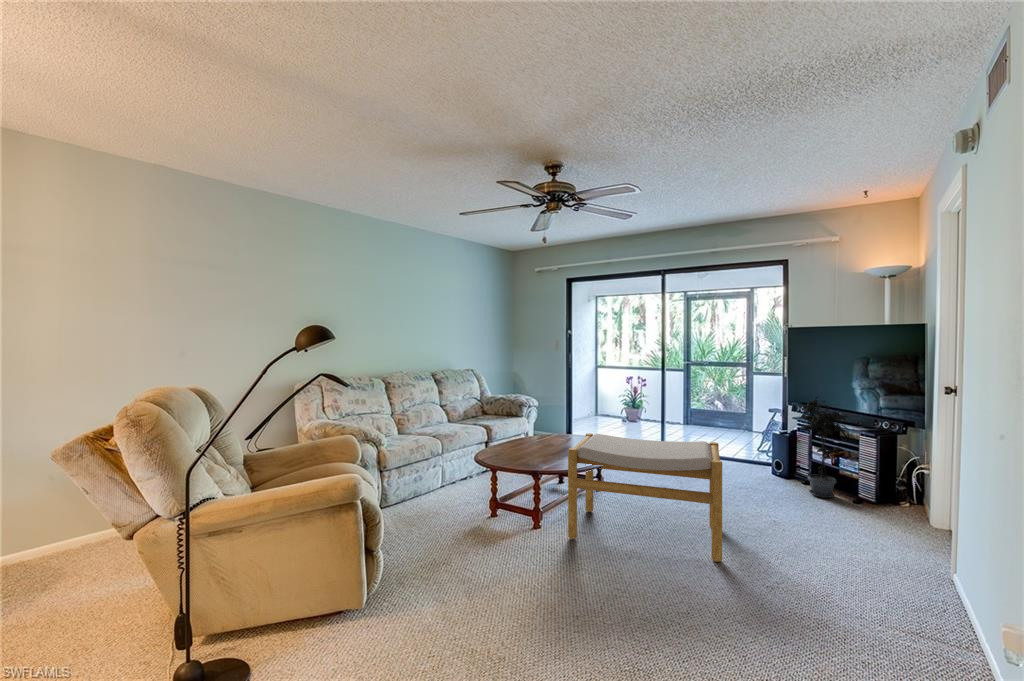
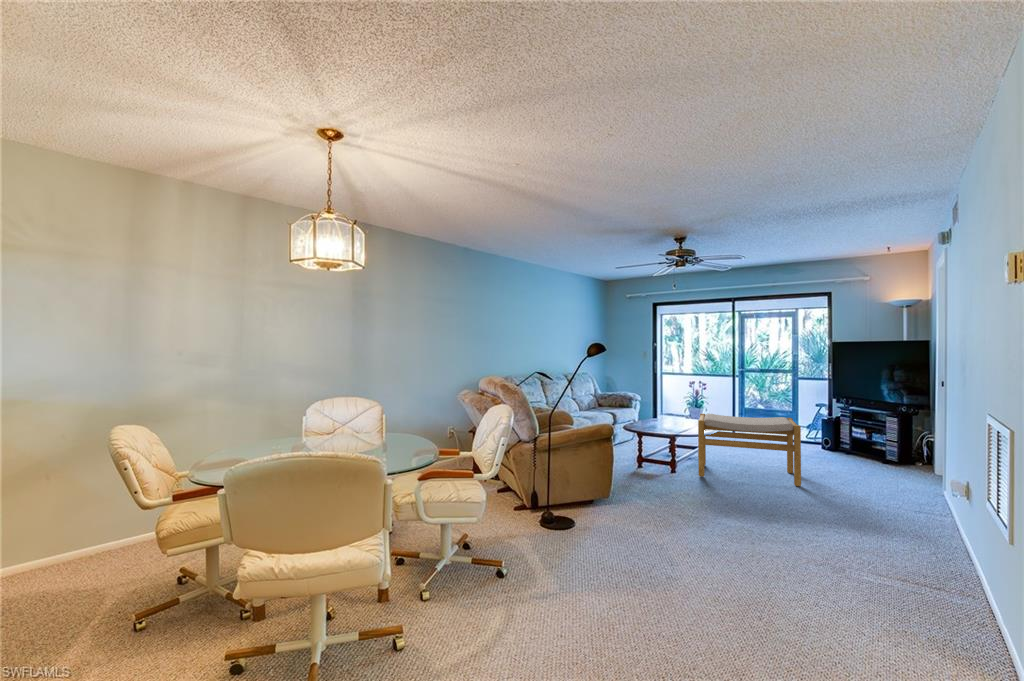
potted plant: present [796,397,848,498] -> none [840,390,879,460]

